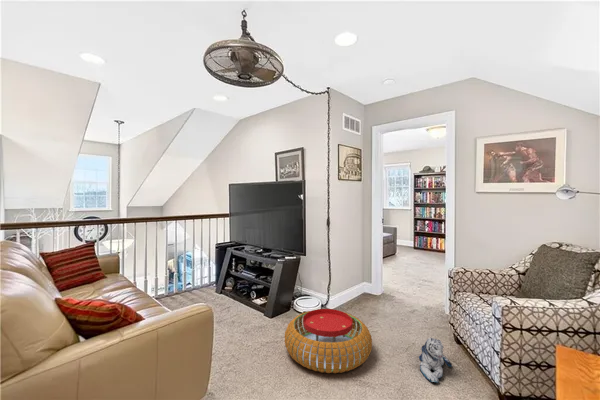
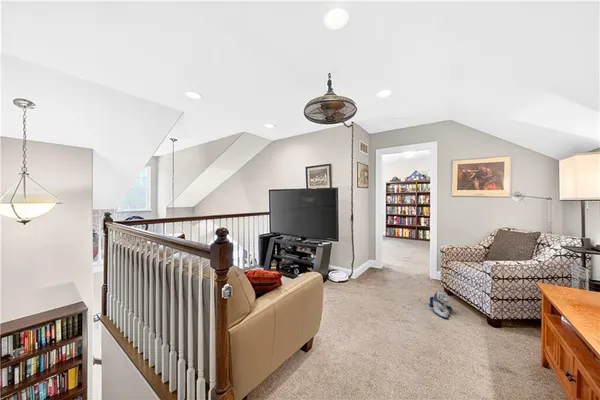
pouf: present [284,309,372,373] -> none [338,277,400,317]

